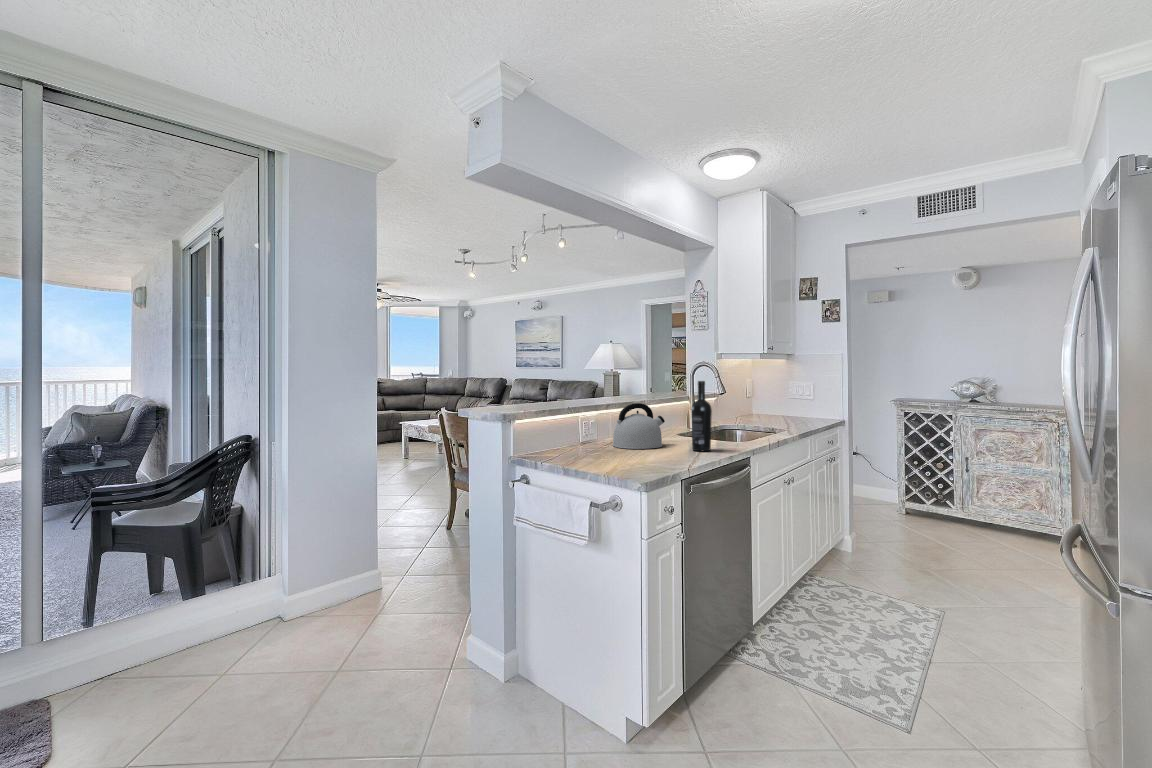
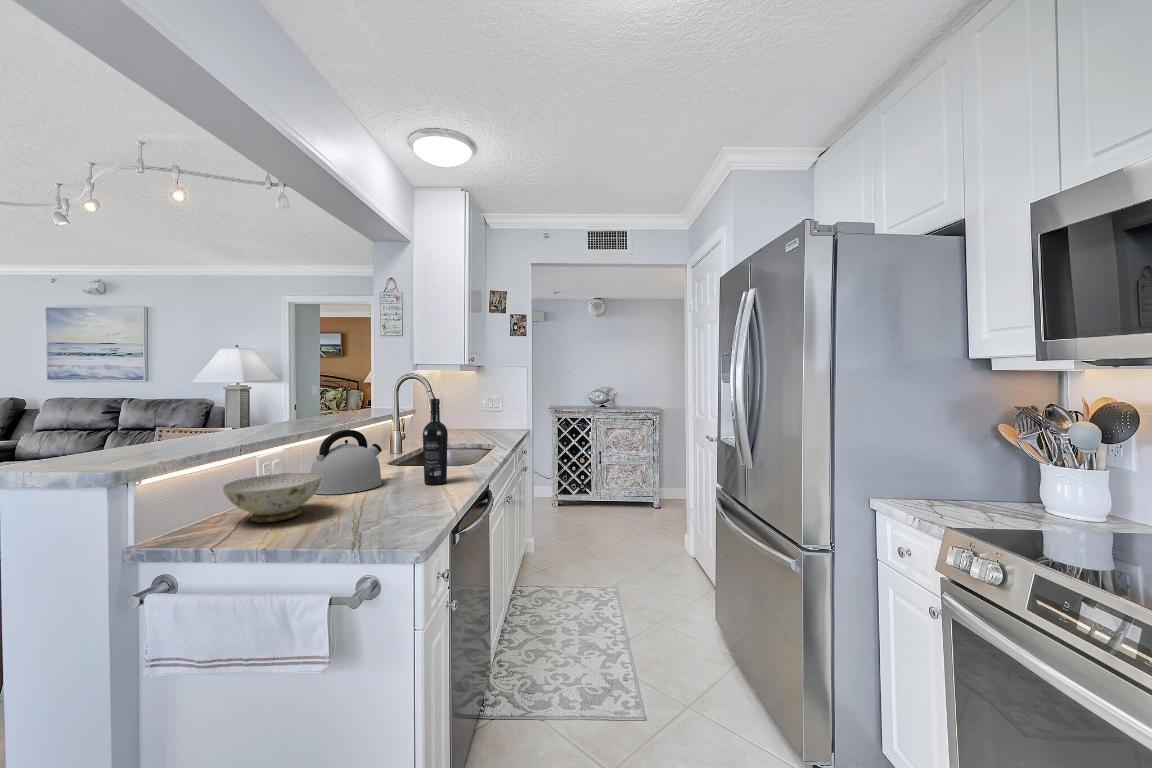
ceramic bowl: none [555,428,611,457] -> present [223,473,323,523]

